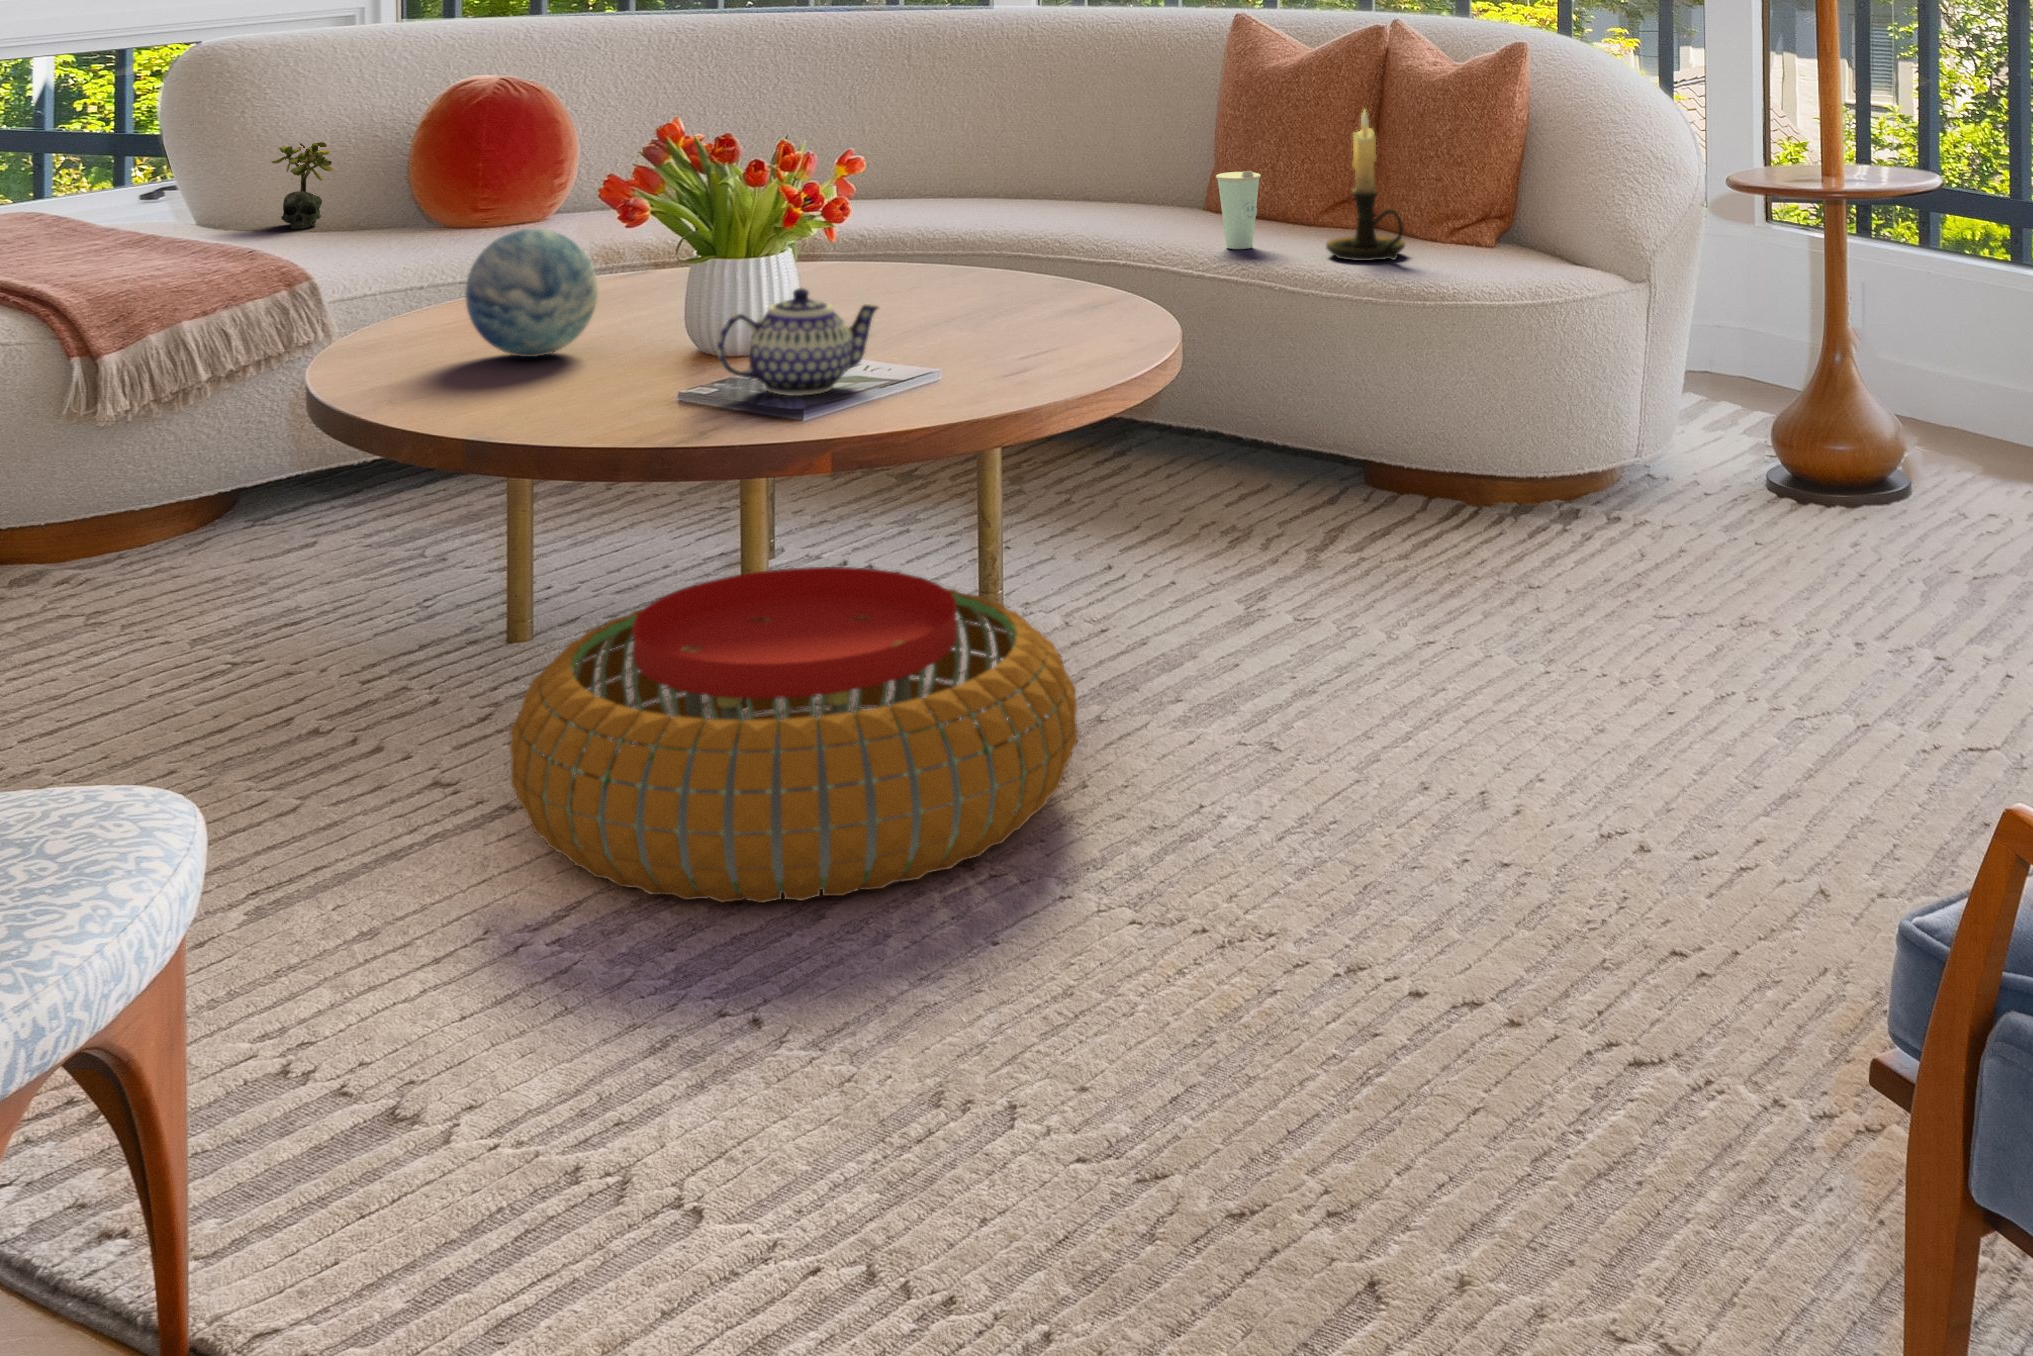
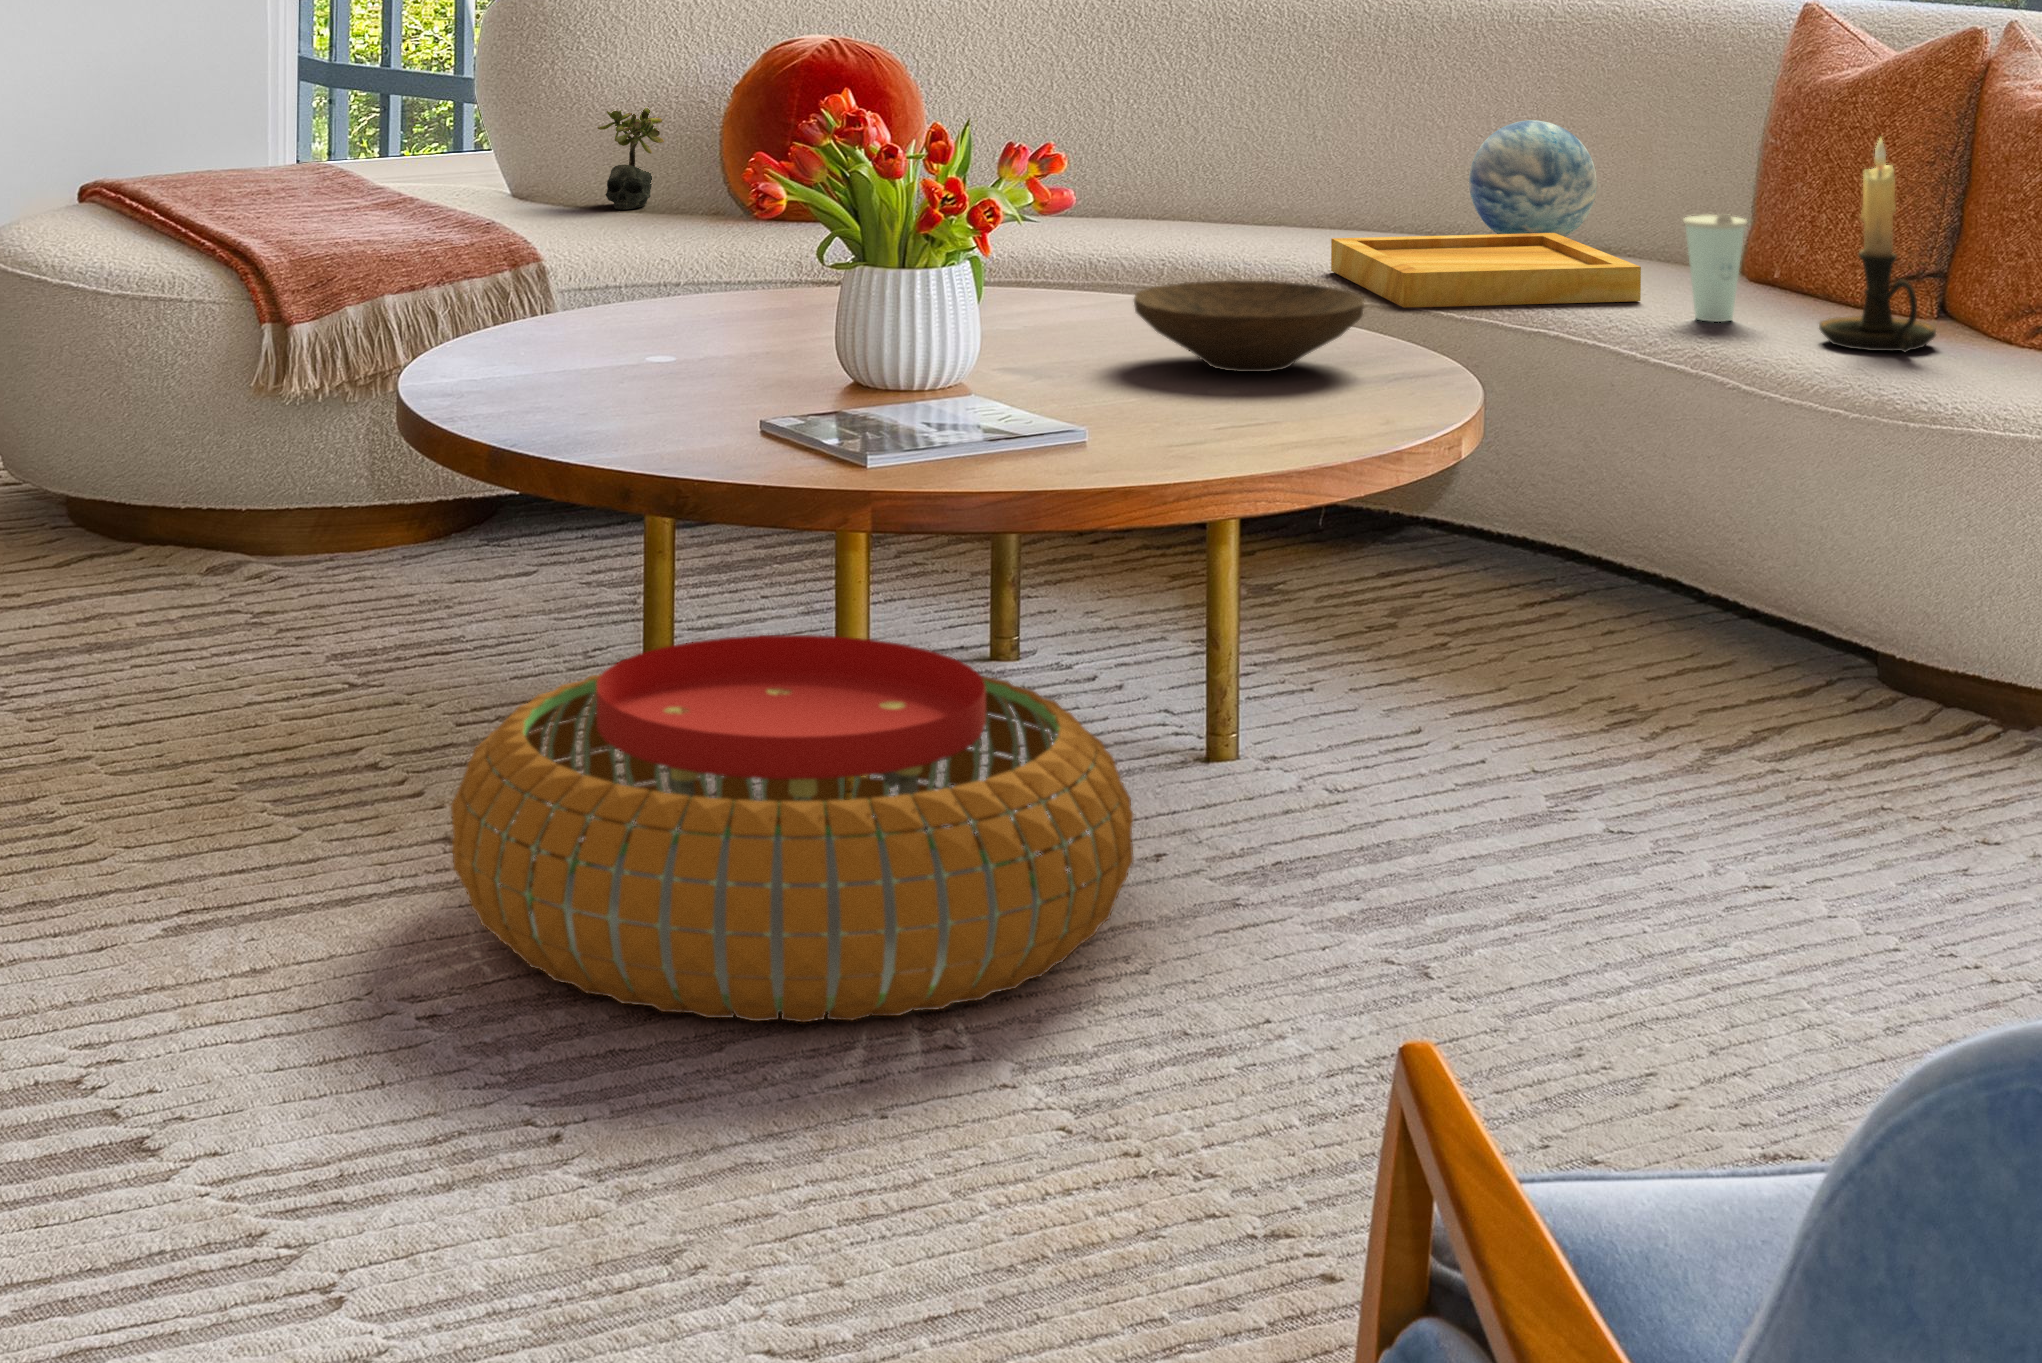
tray: none [931,192,1174,258] -> present [1331,233,1641,307]
decorative orb: present [465,228,598,357] -> present [1469,120,1597,237]
wooden bowl: none [876,247,1055,319] -> present [1134,281,1364,372]
teapot: present [717,288,879,396] -> none [834,303,1046,436]

